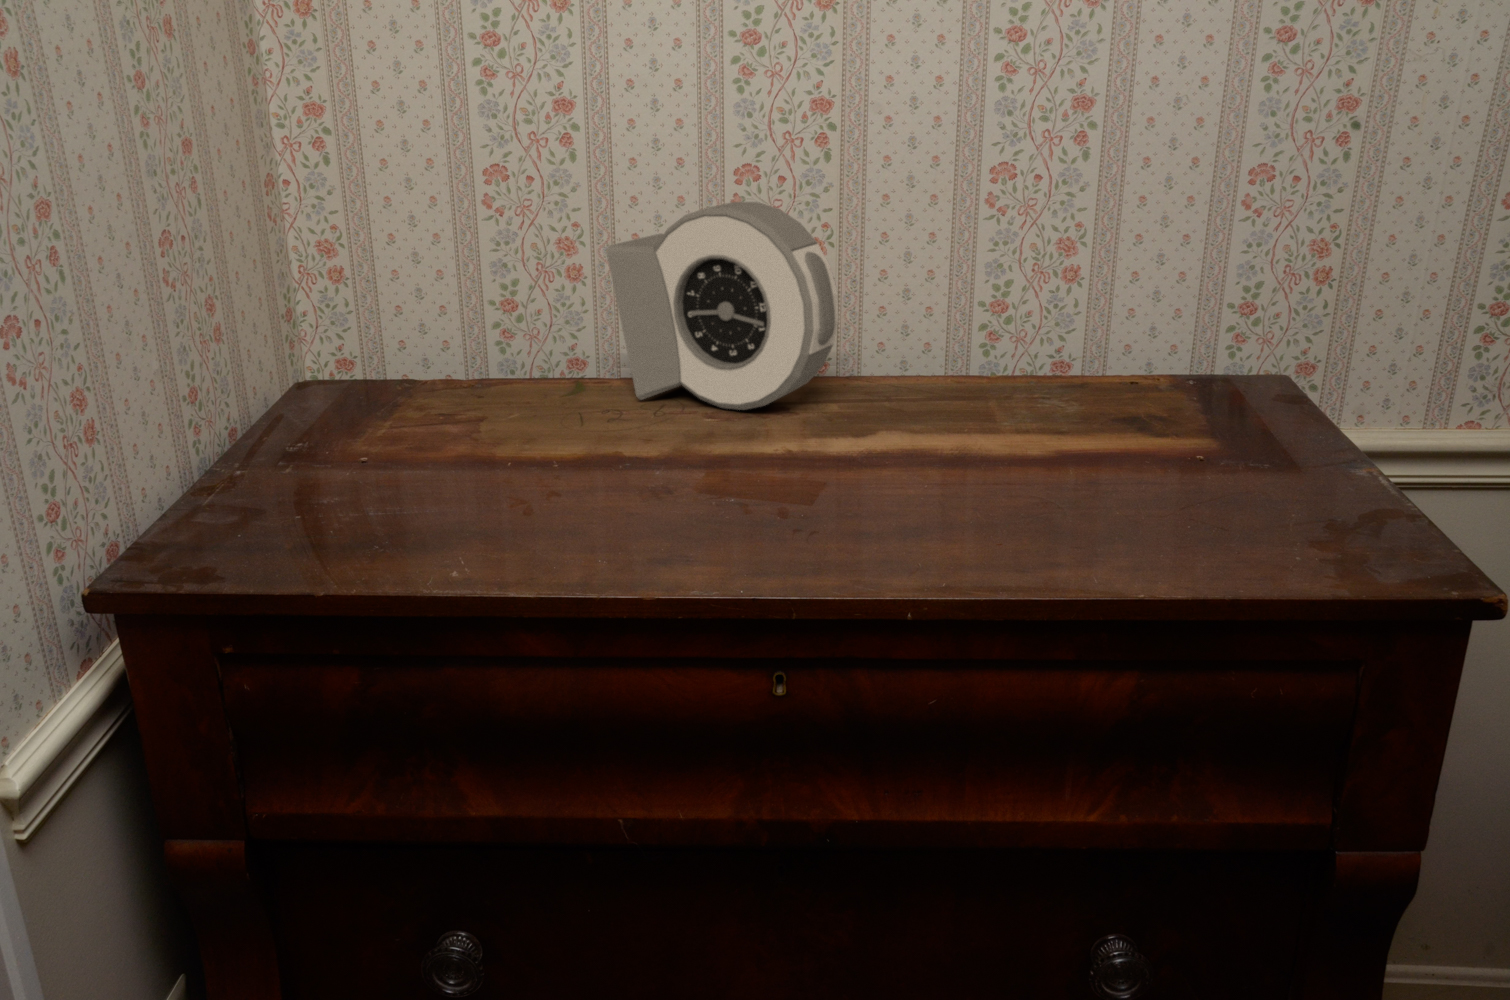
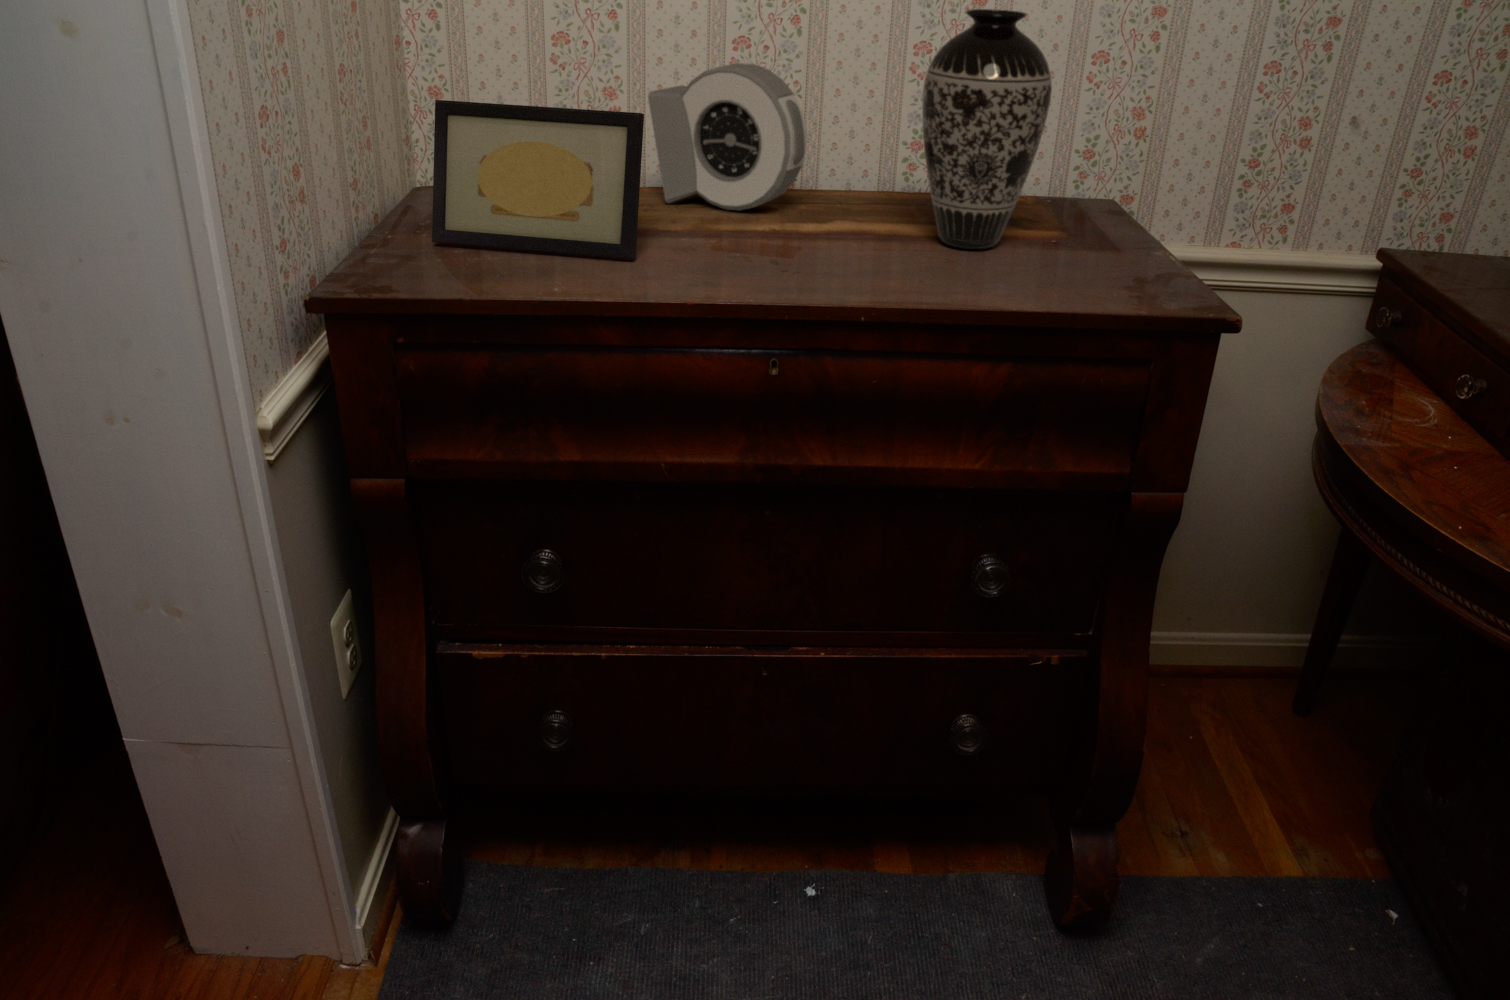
decorative vase: none [1015,109,1225,475] -> present [922,9,1052,249]
picture frame: none [255,275,571,514] -> present [432,100,644,259]

